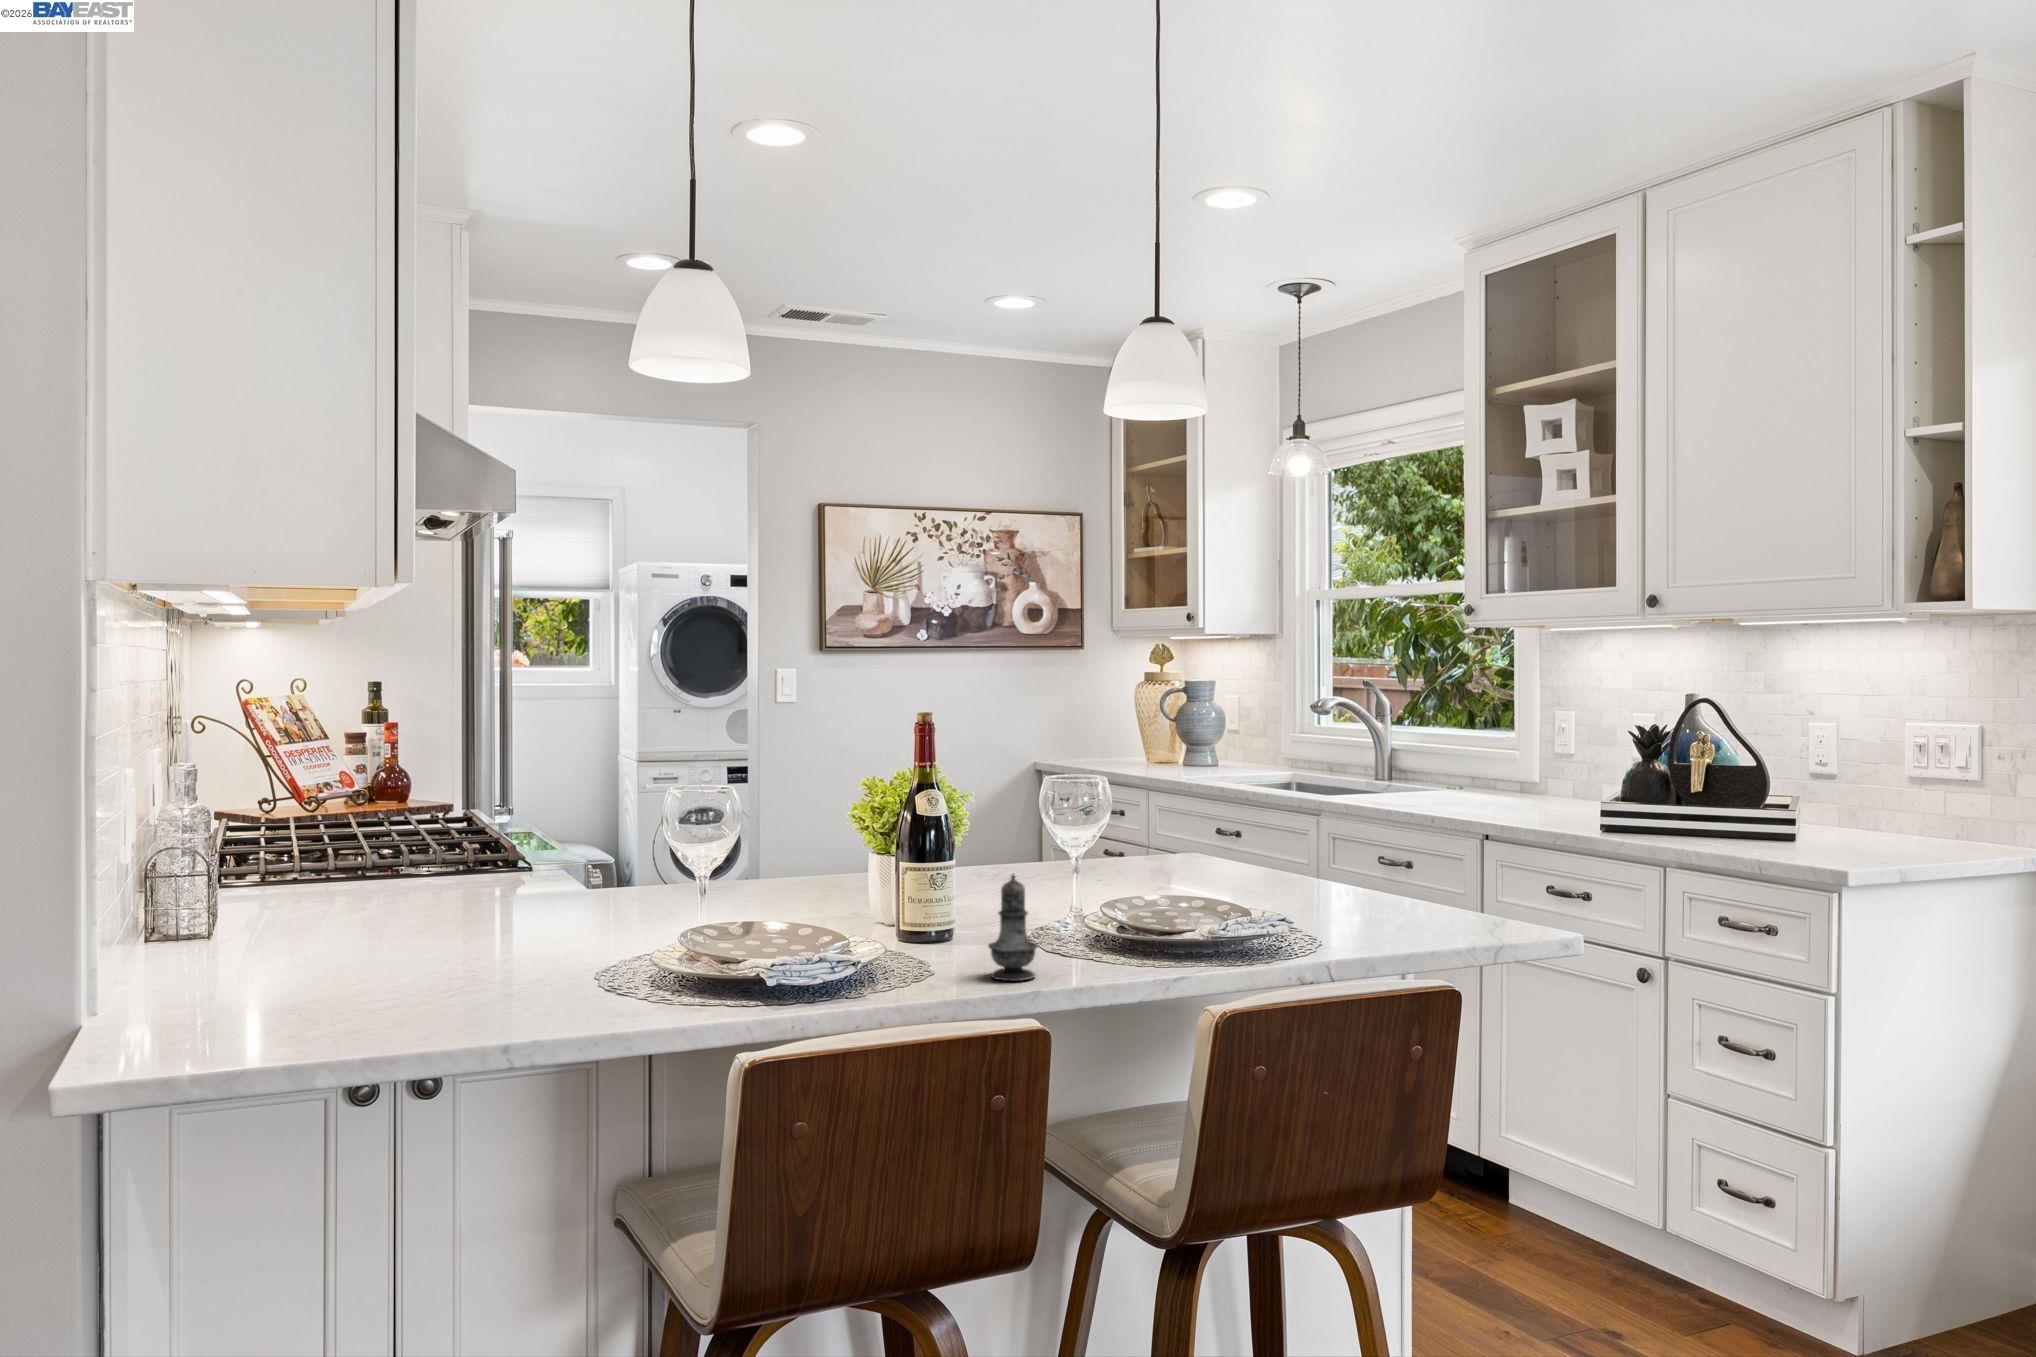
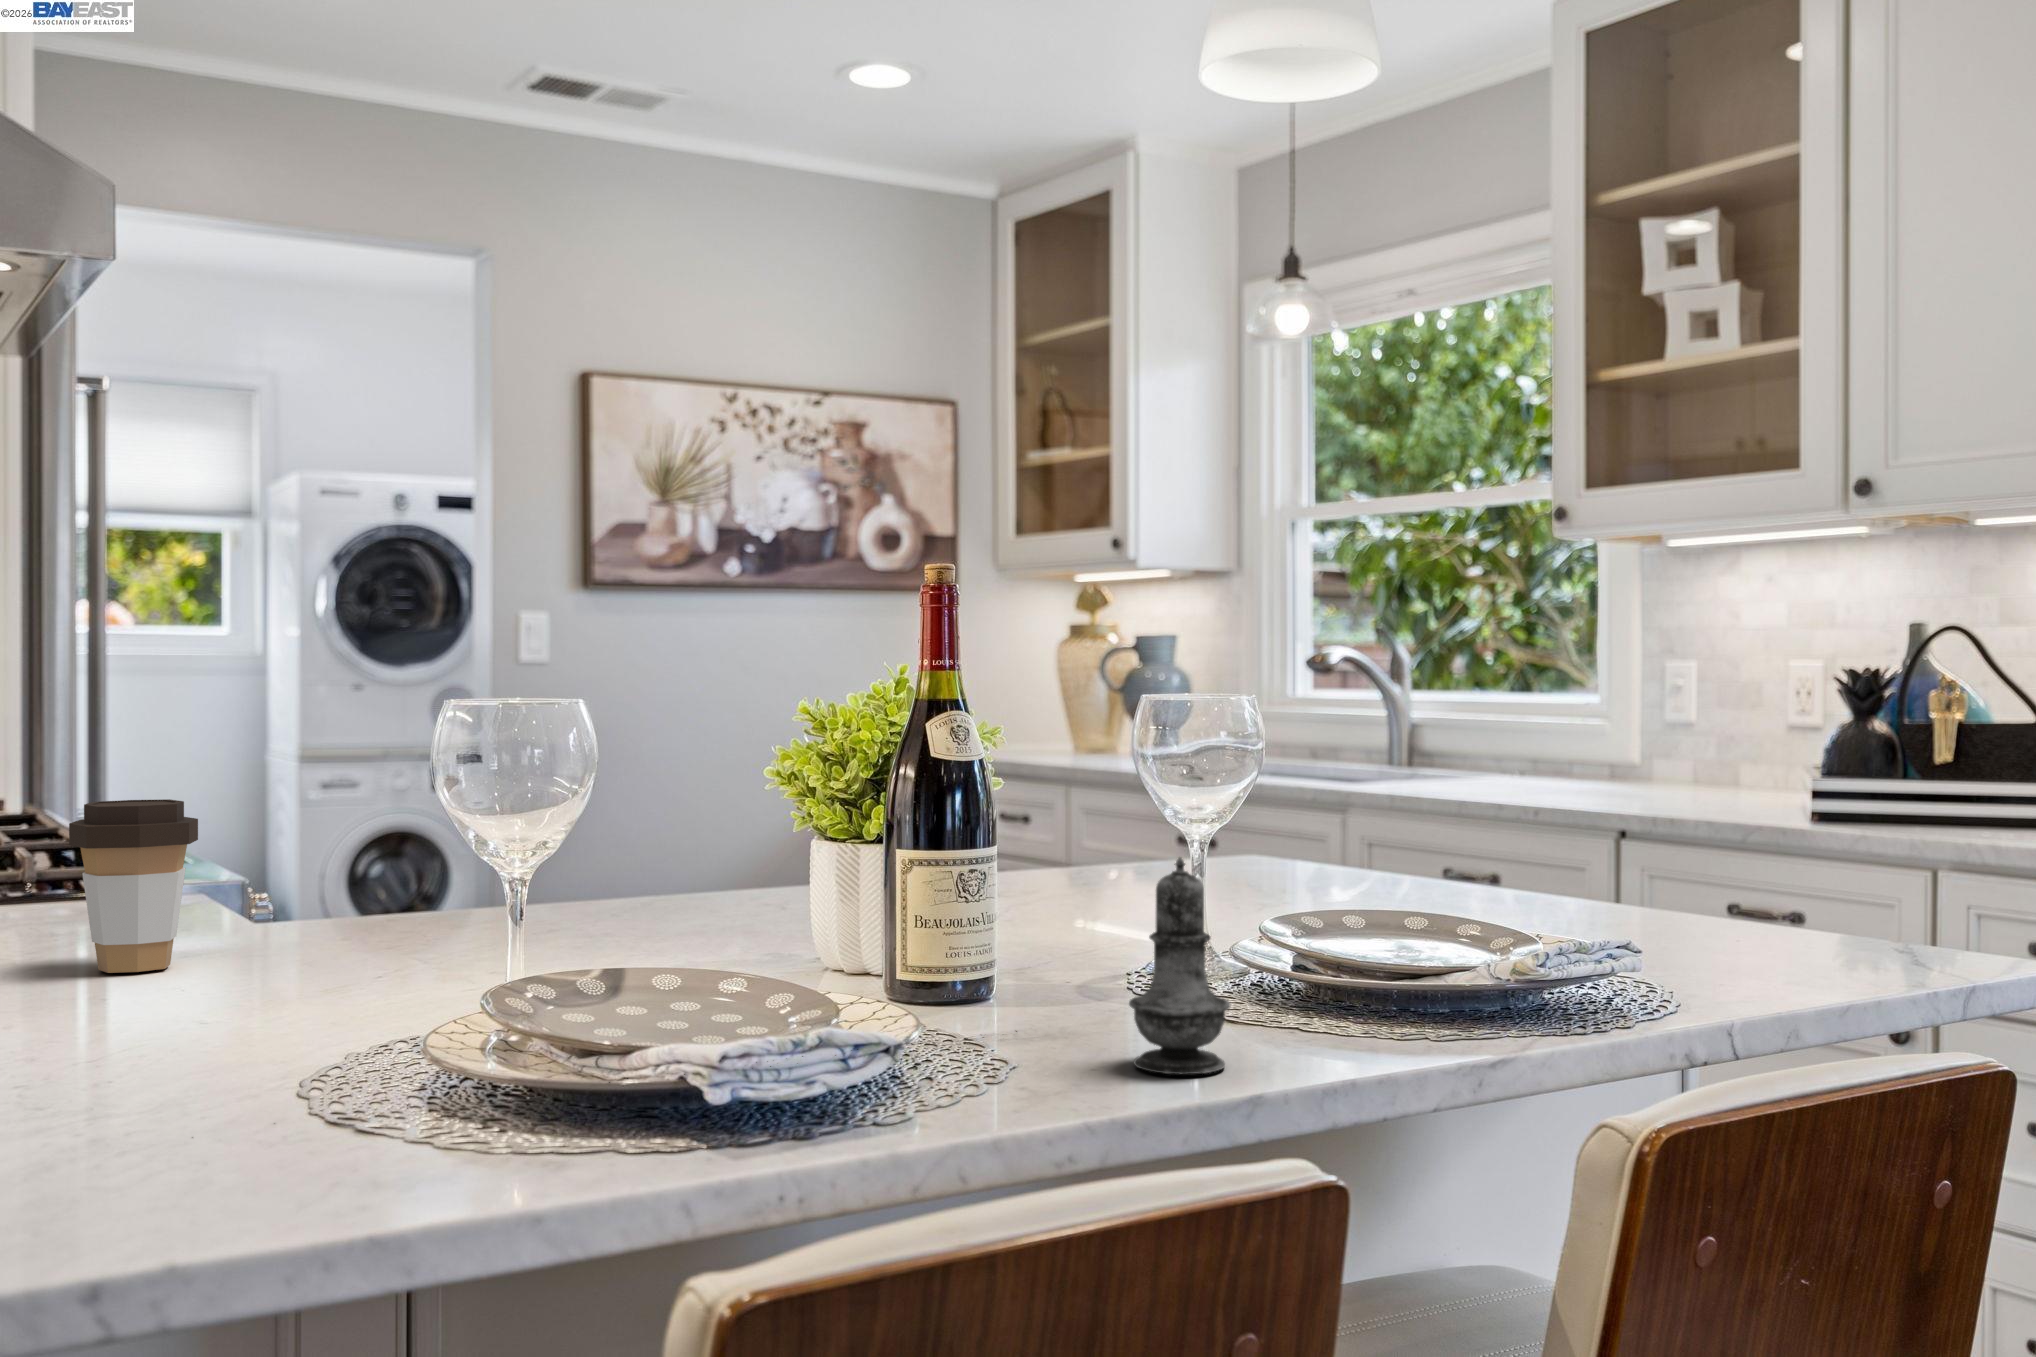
coffee cup: none [493,827,556,917] -> present [69,799,198,973]

